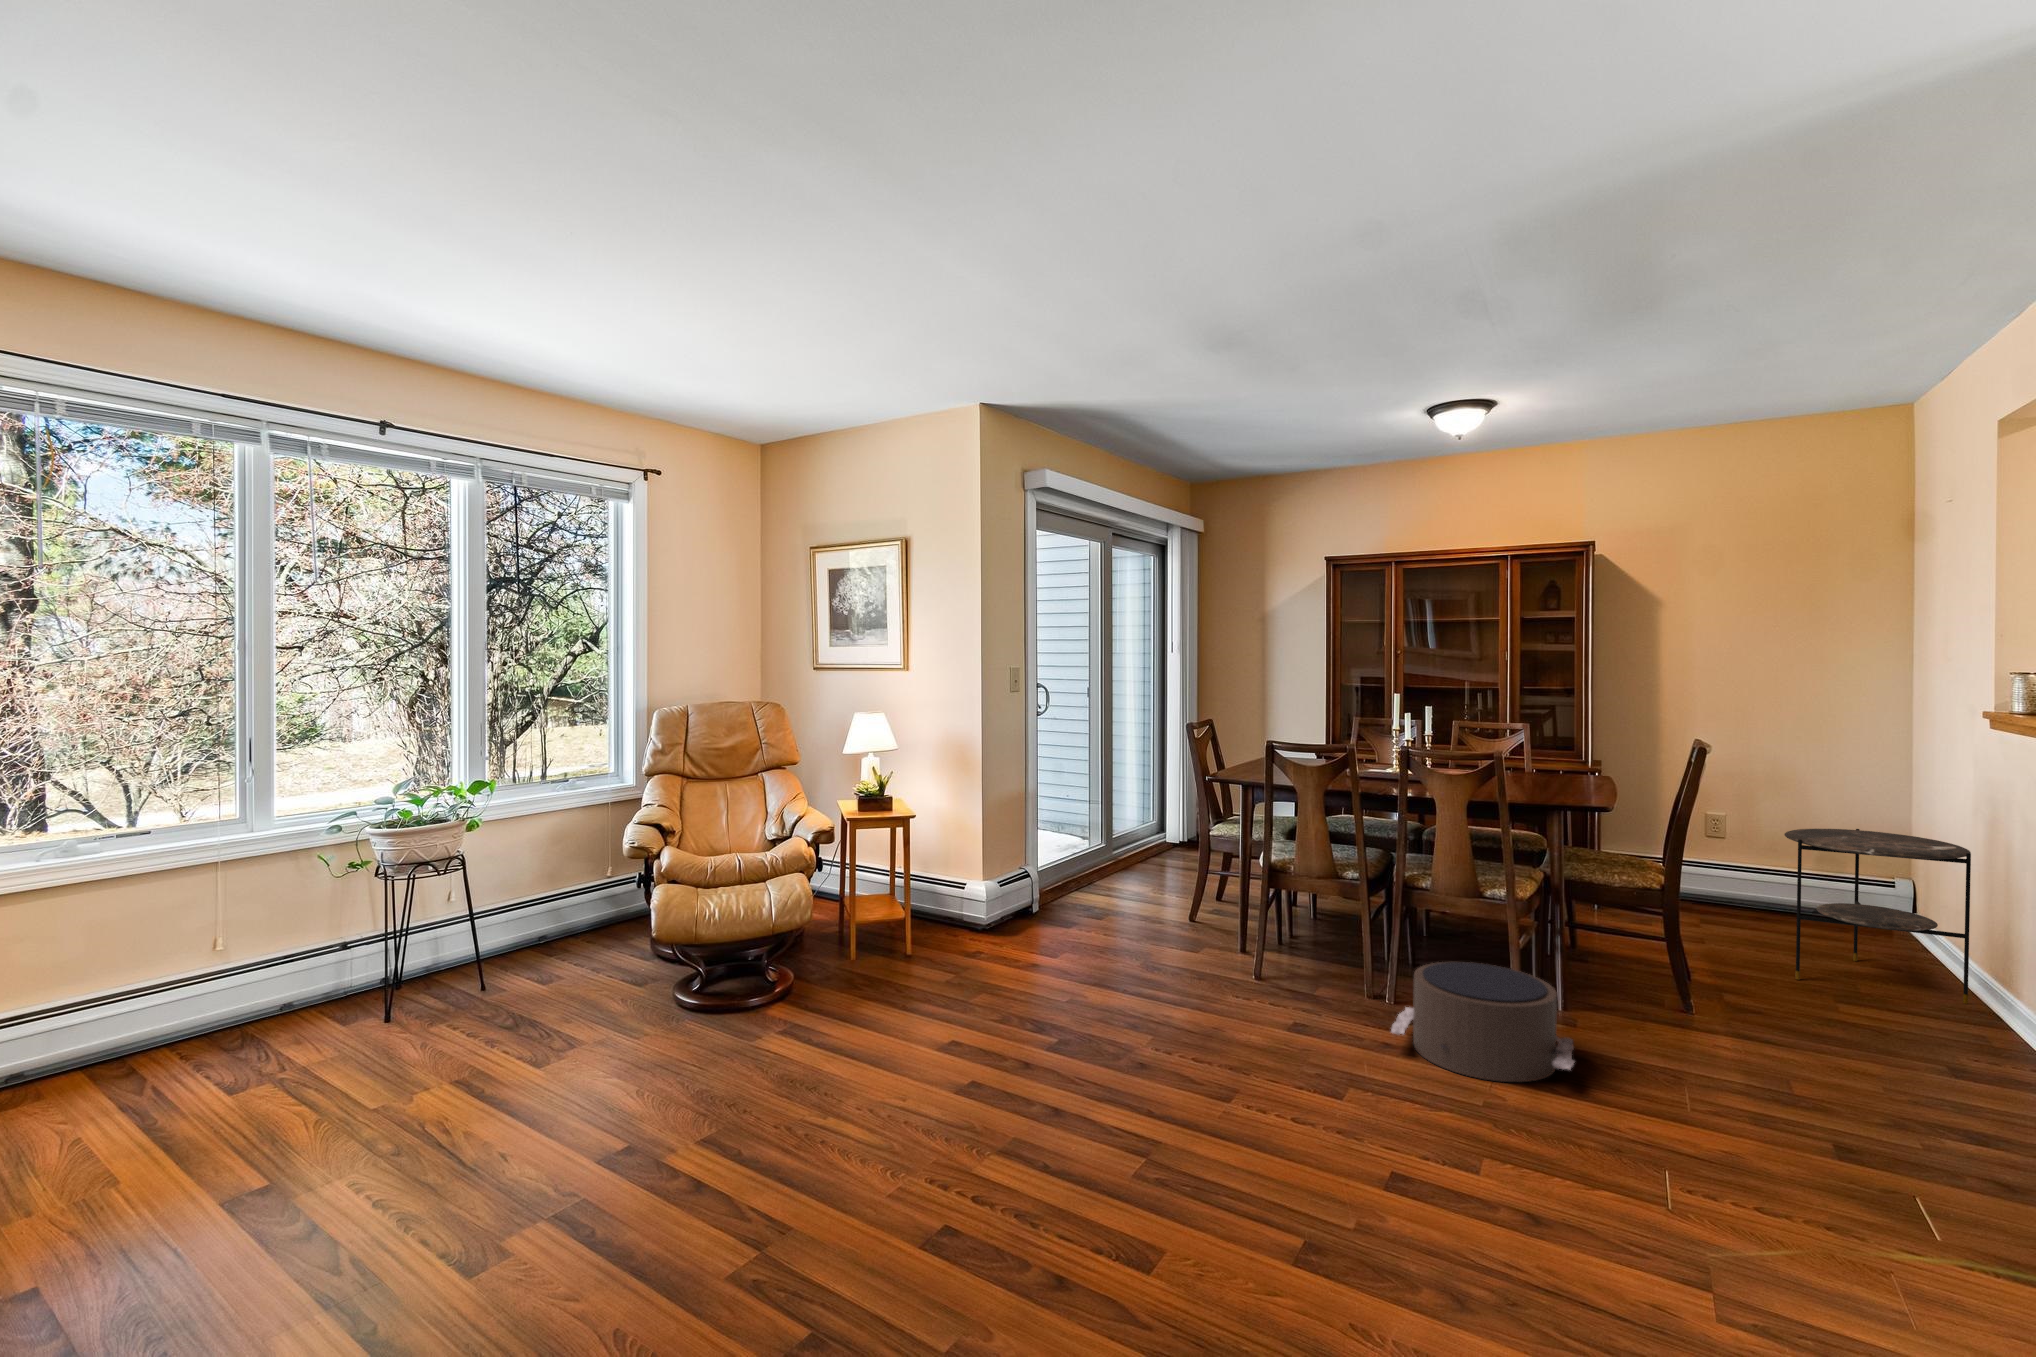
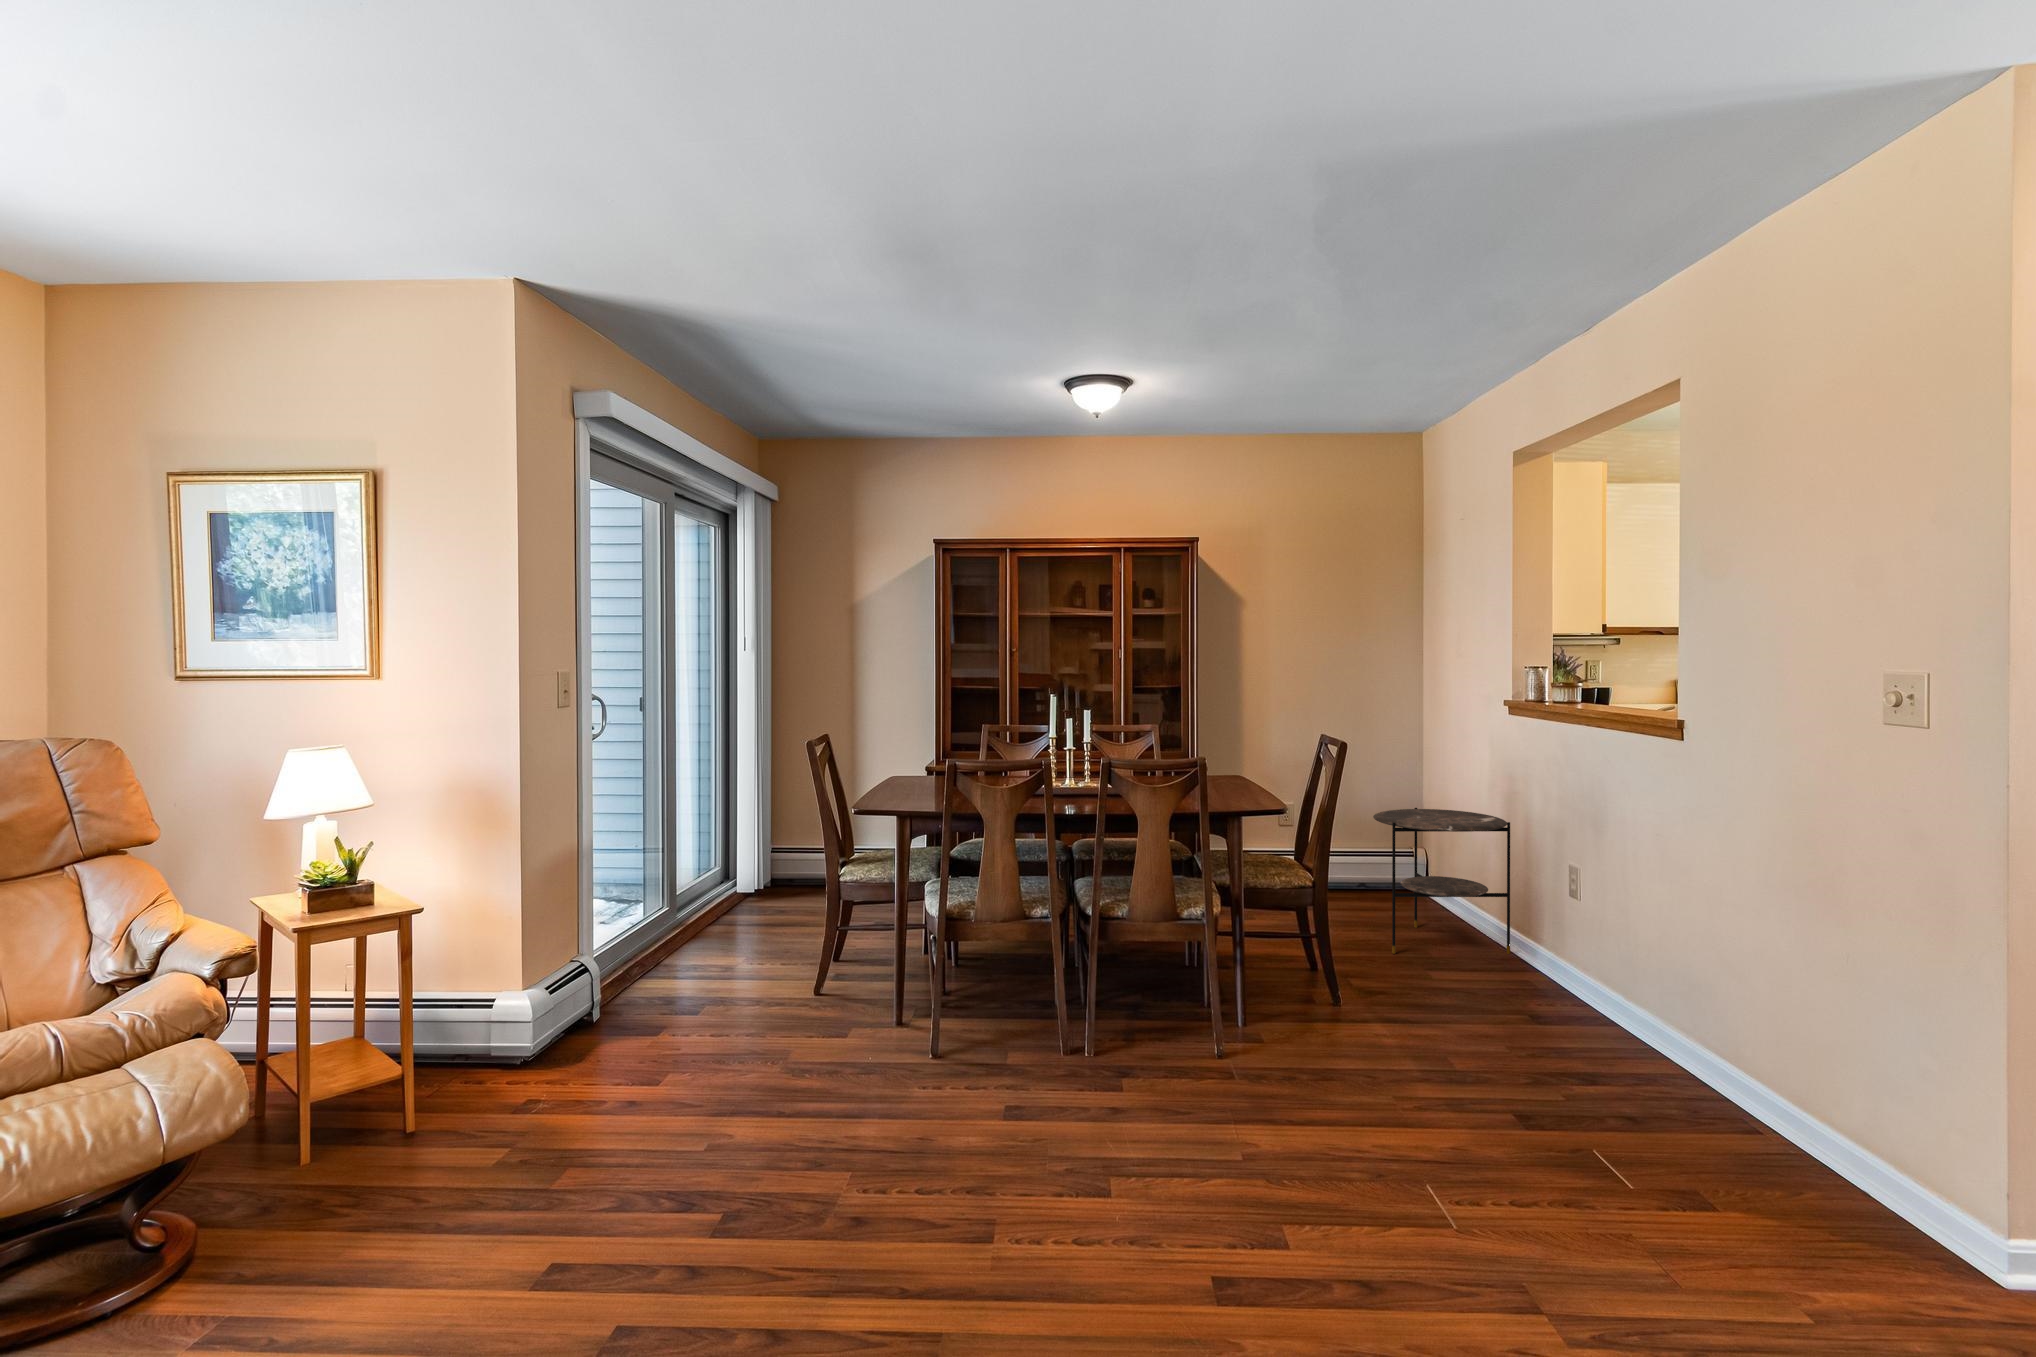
pouf: present [1391,962,1574,1082] -> none [1129,995,1323,1133]

